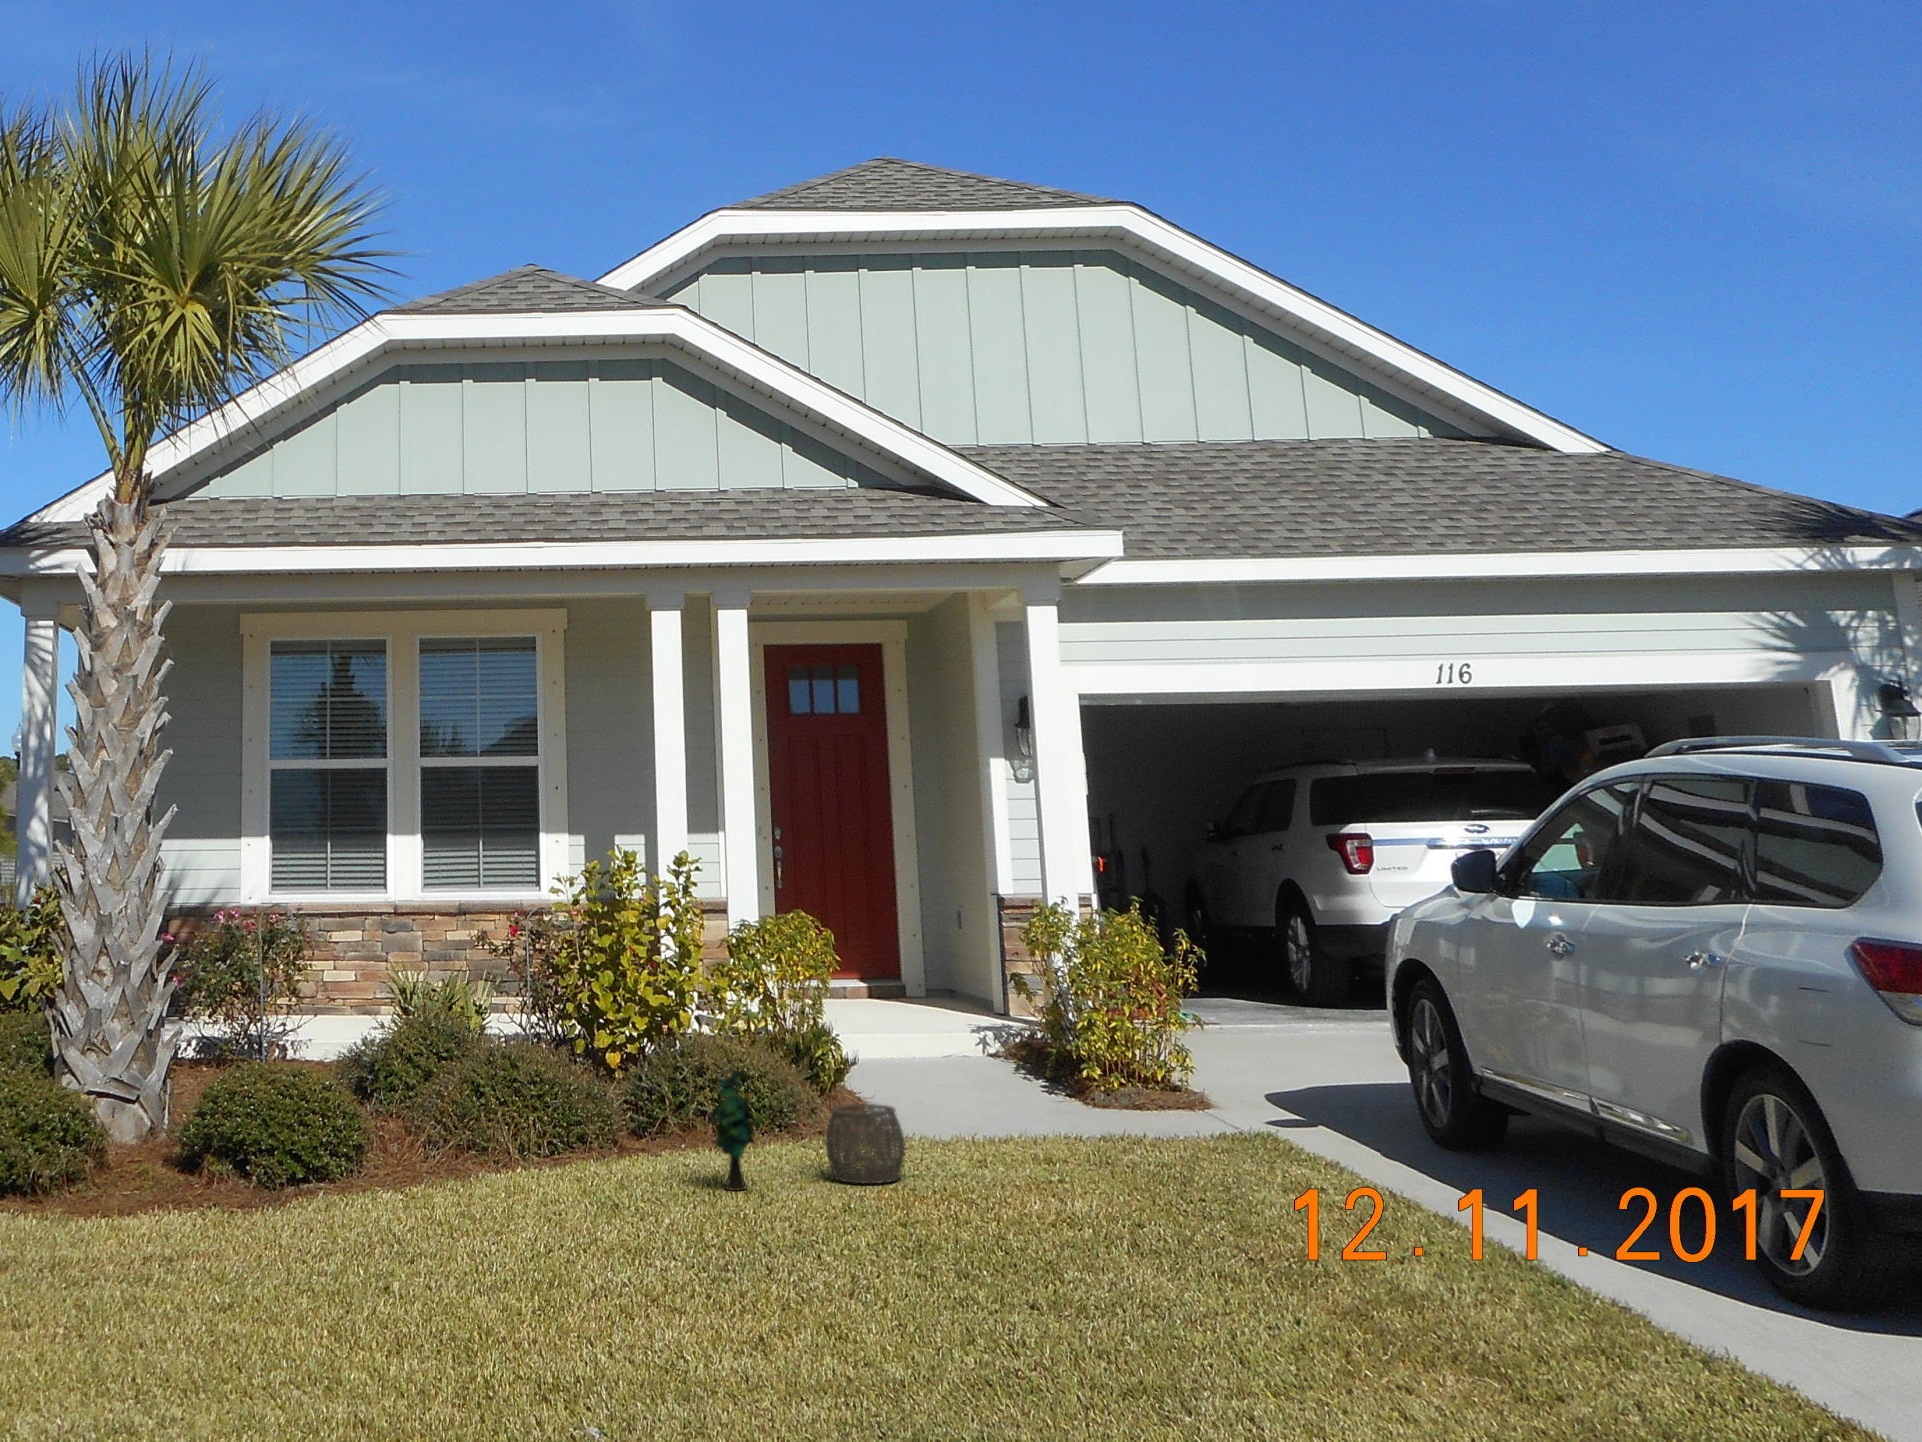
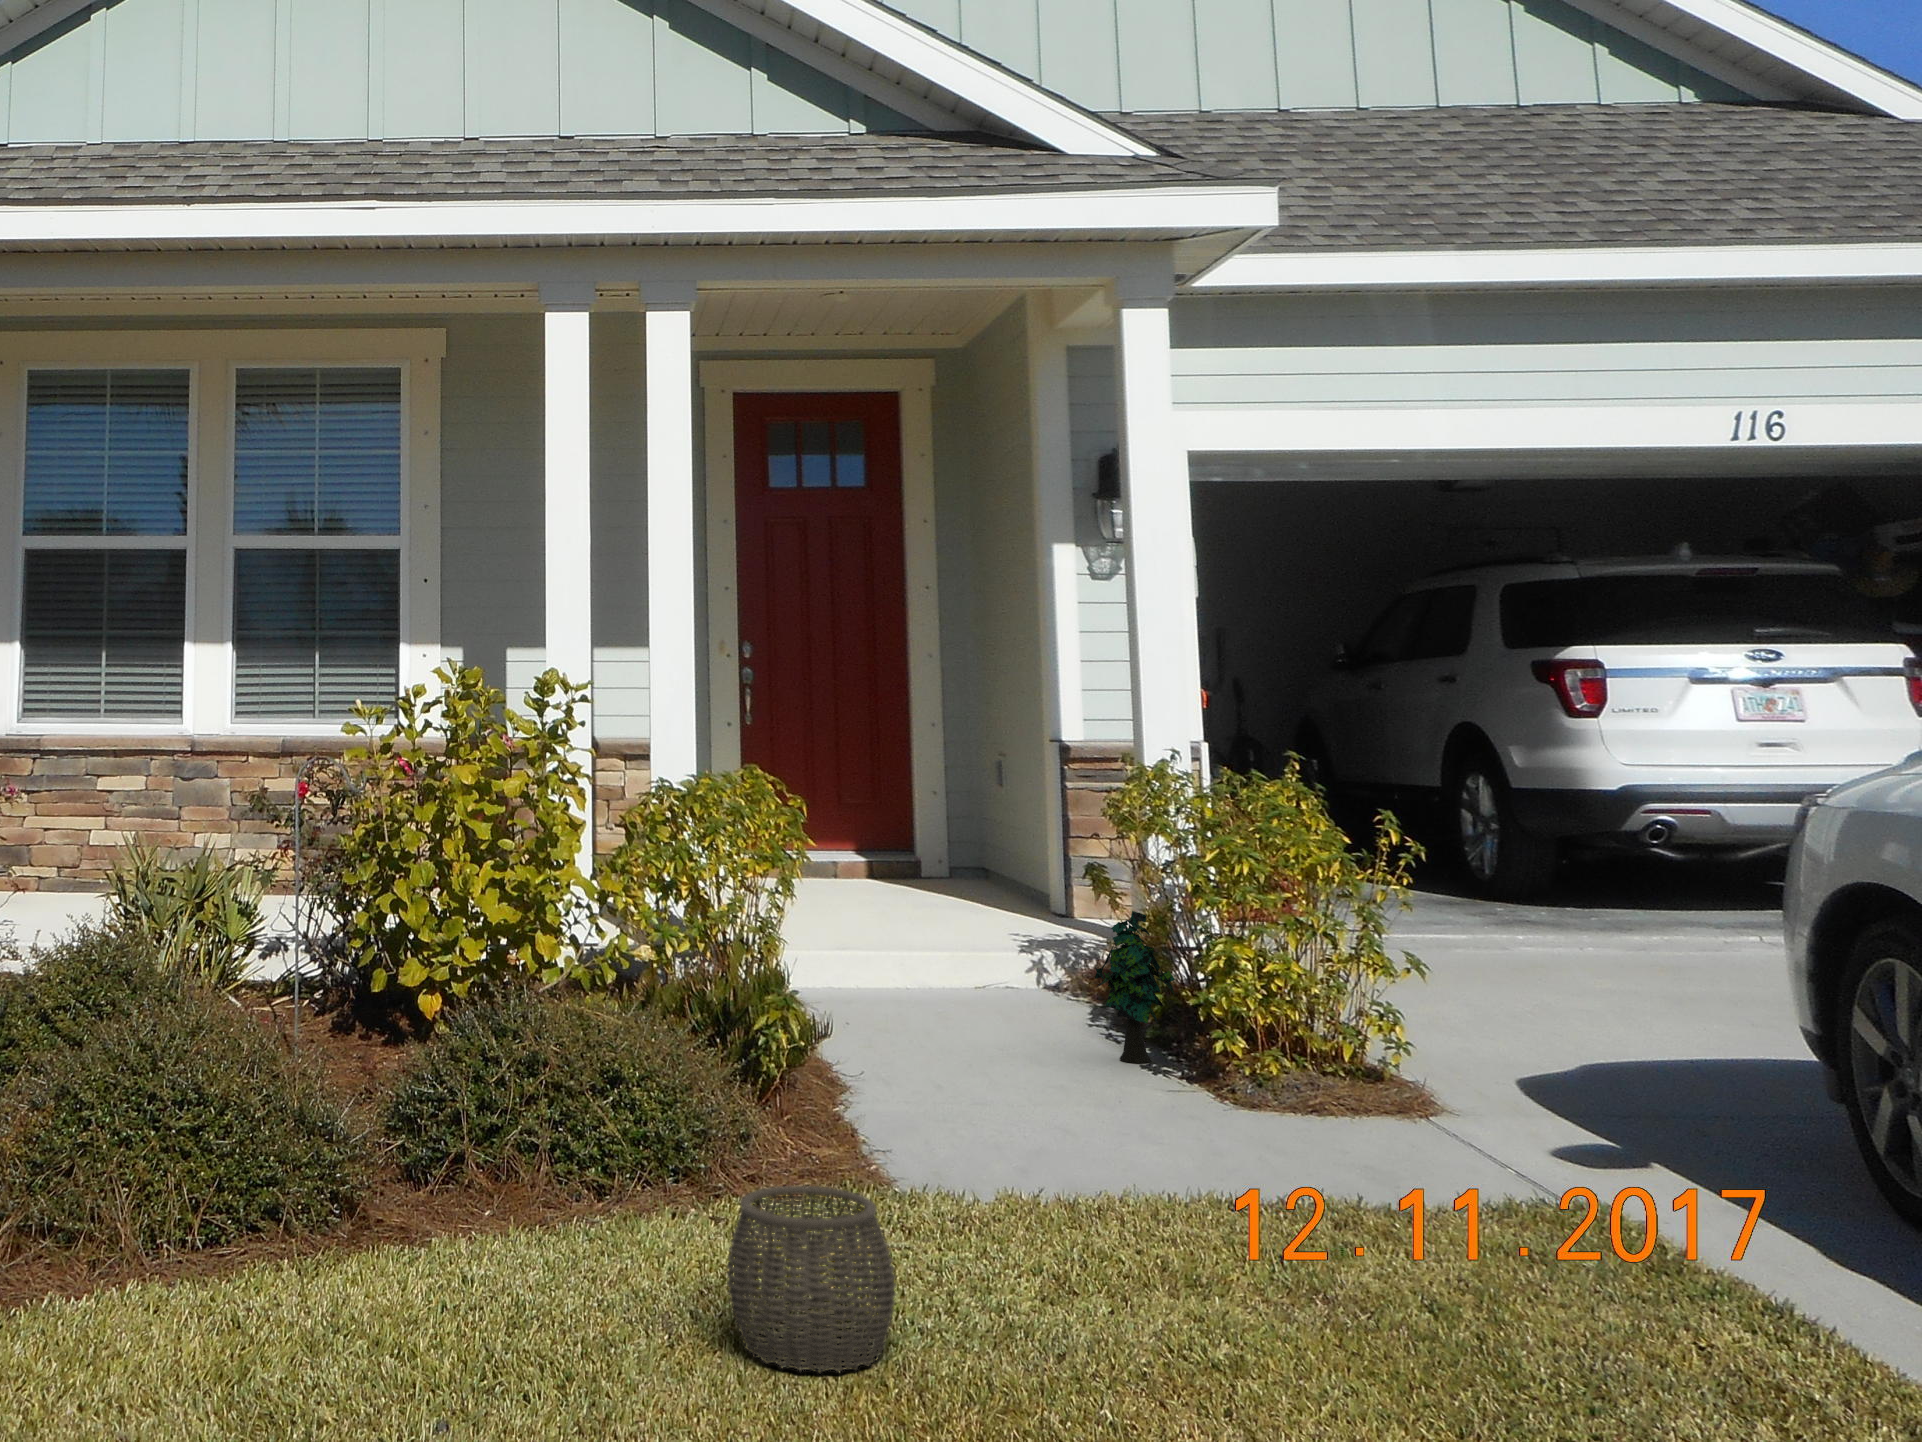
decorative plant: present [708,1069,762,1191] -> present [1095,911,1175,1063]

